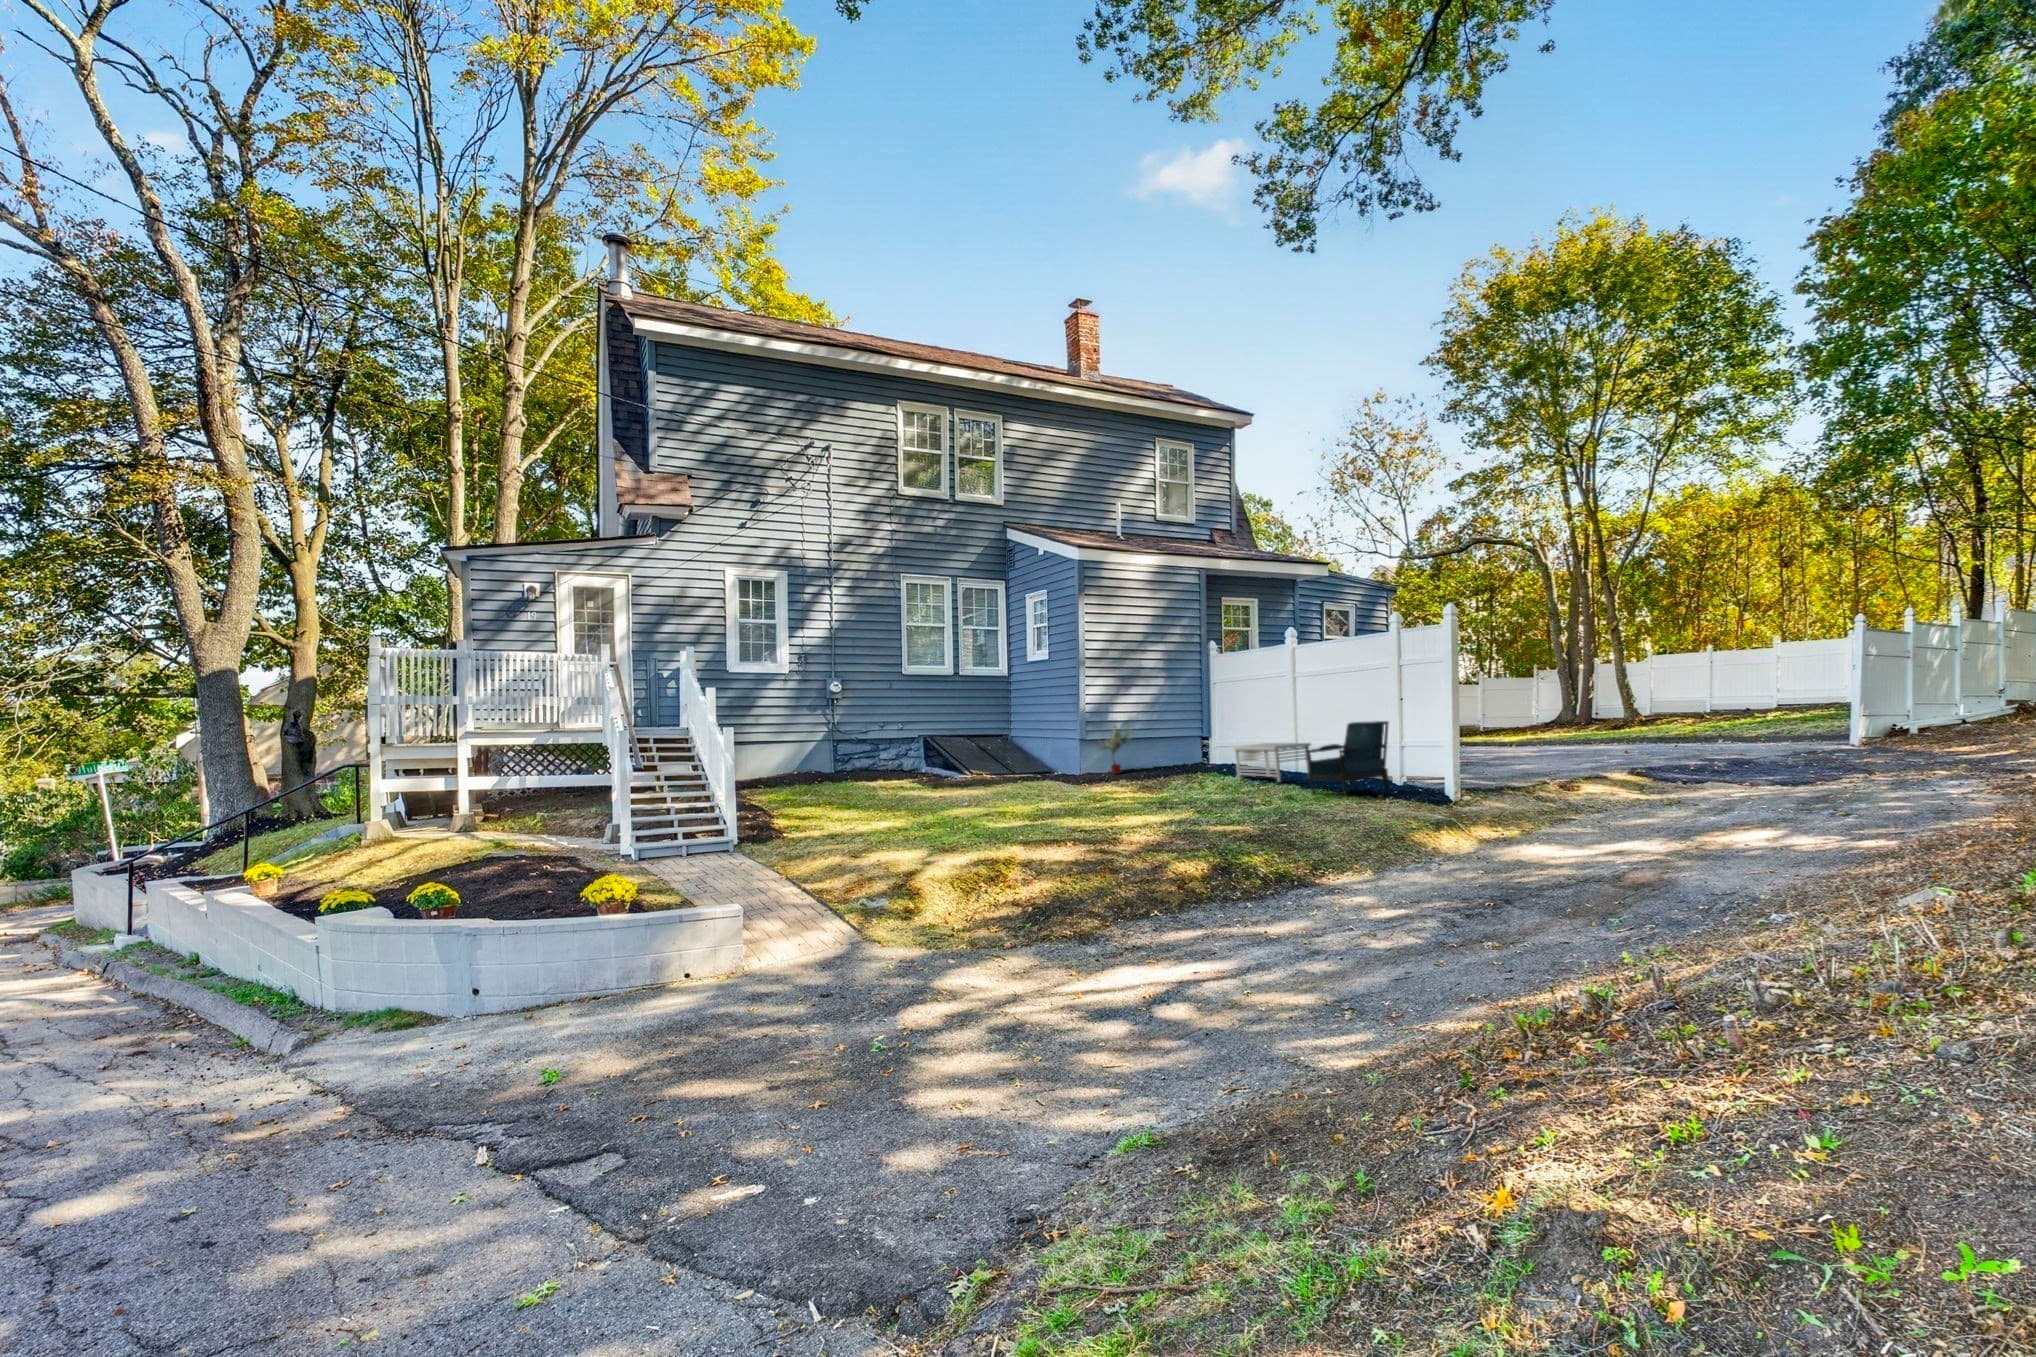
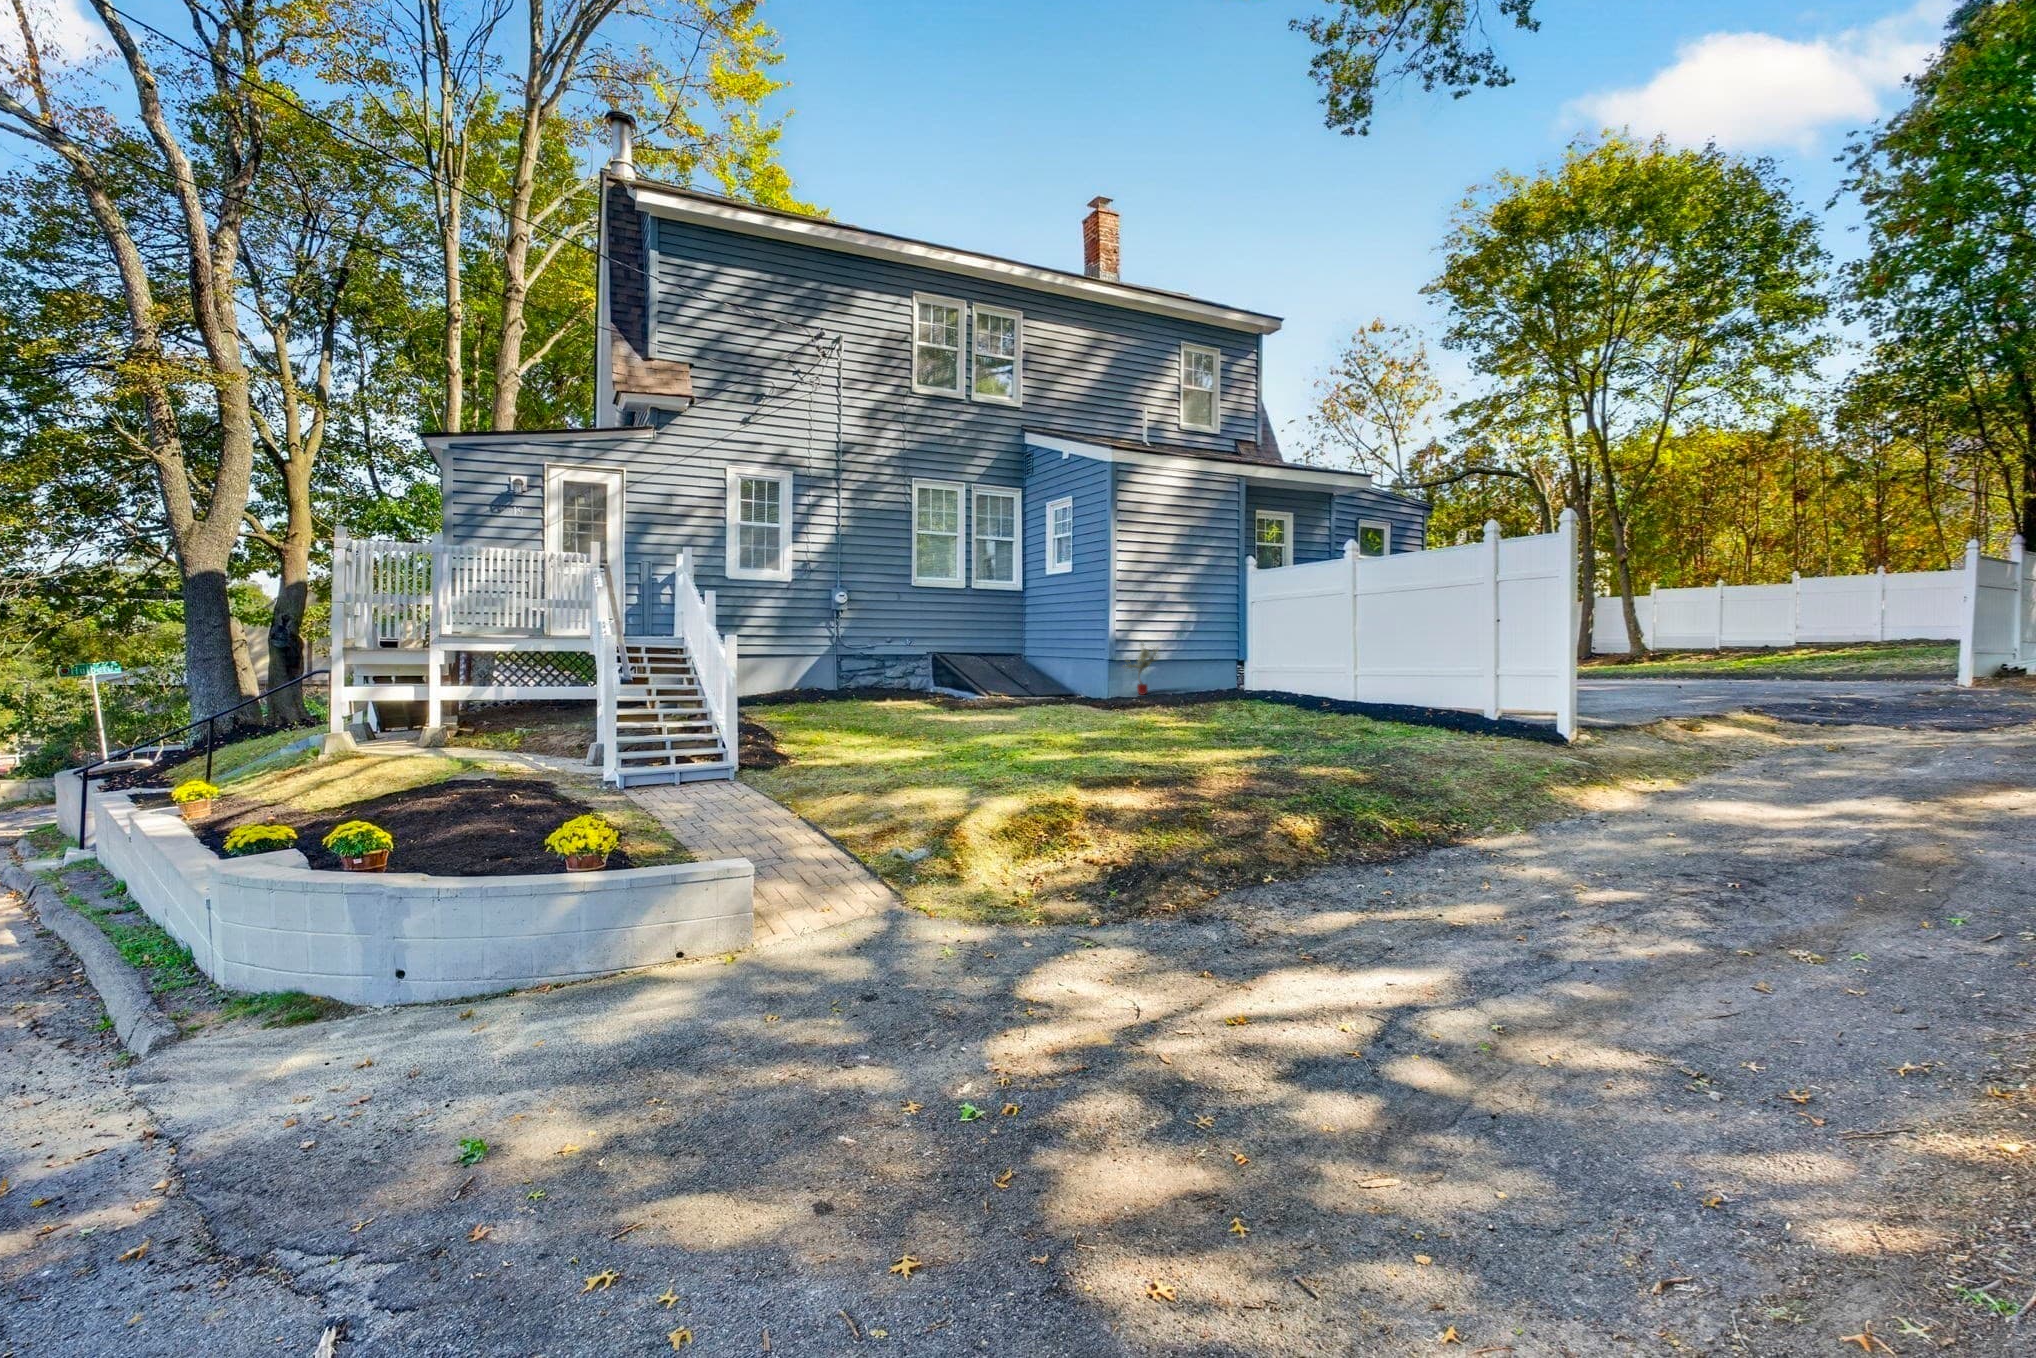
chair: present [1307,721,1391,797] -> none [1373,642,1470,726]
storage bench: present [1232,743,1311,782] -> none [1273,664,1366,707]

